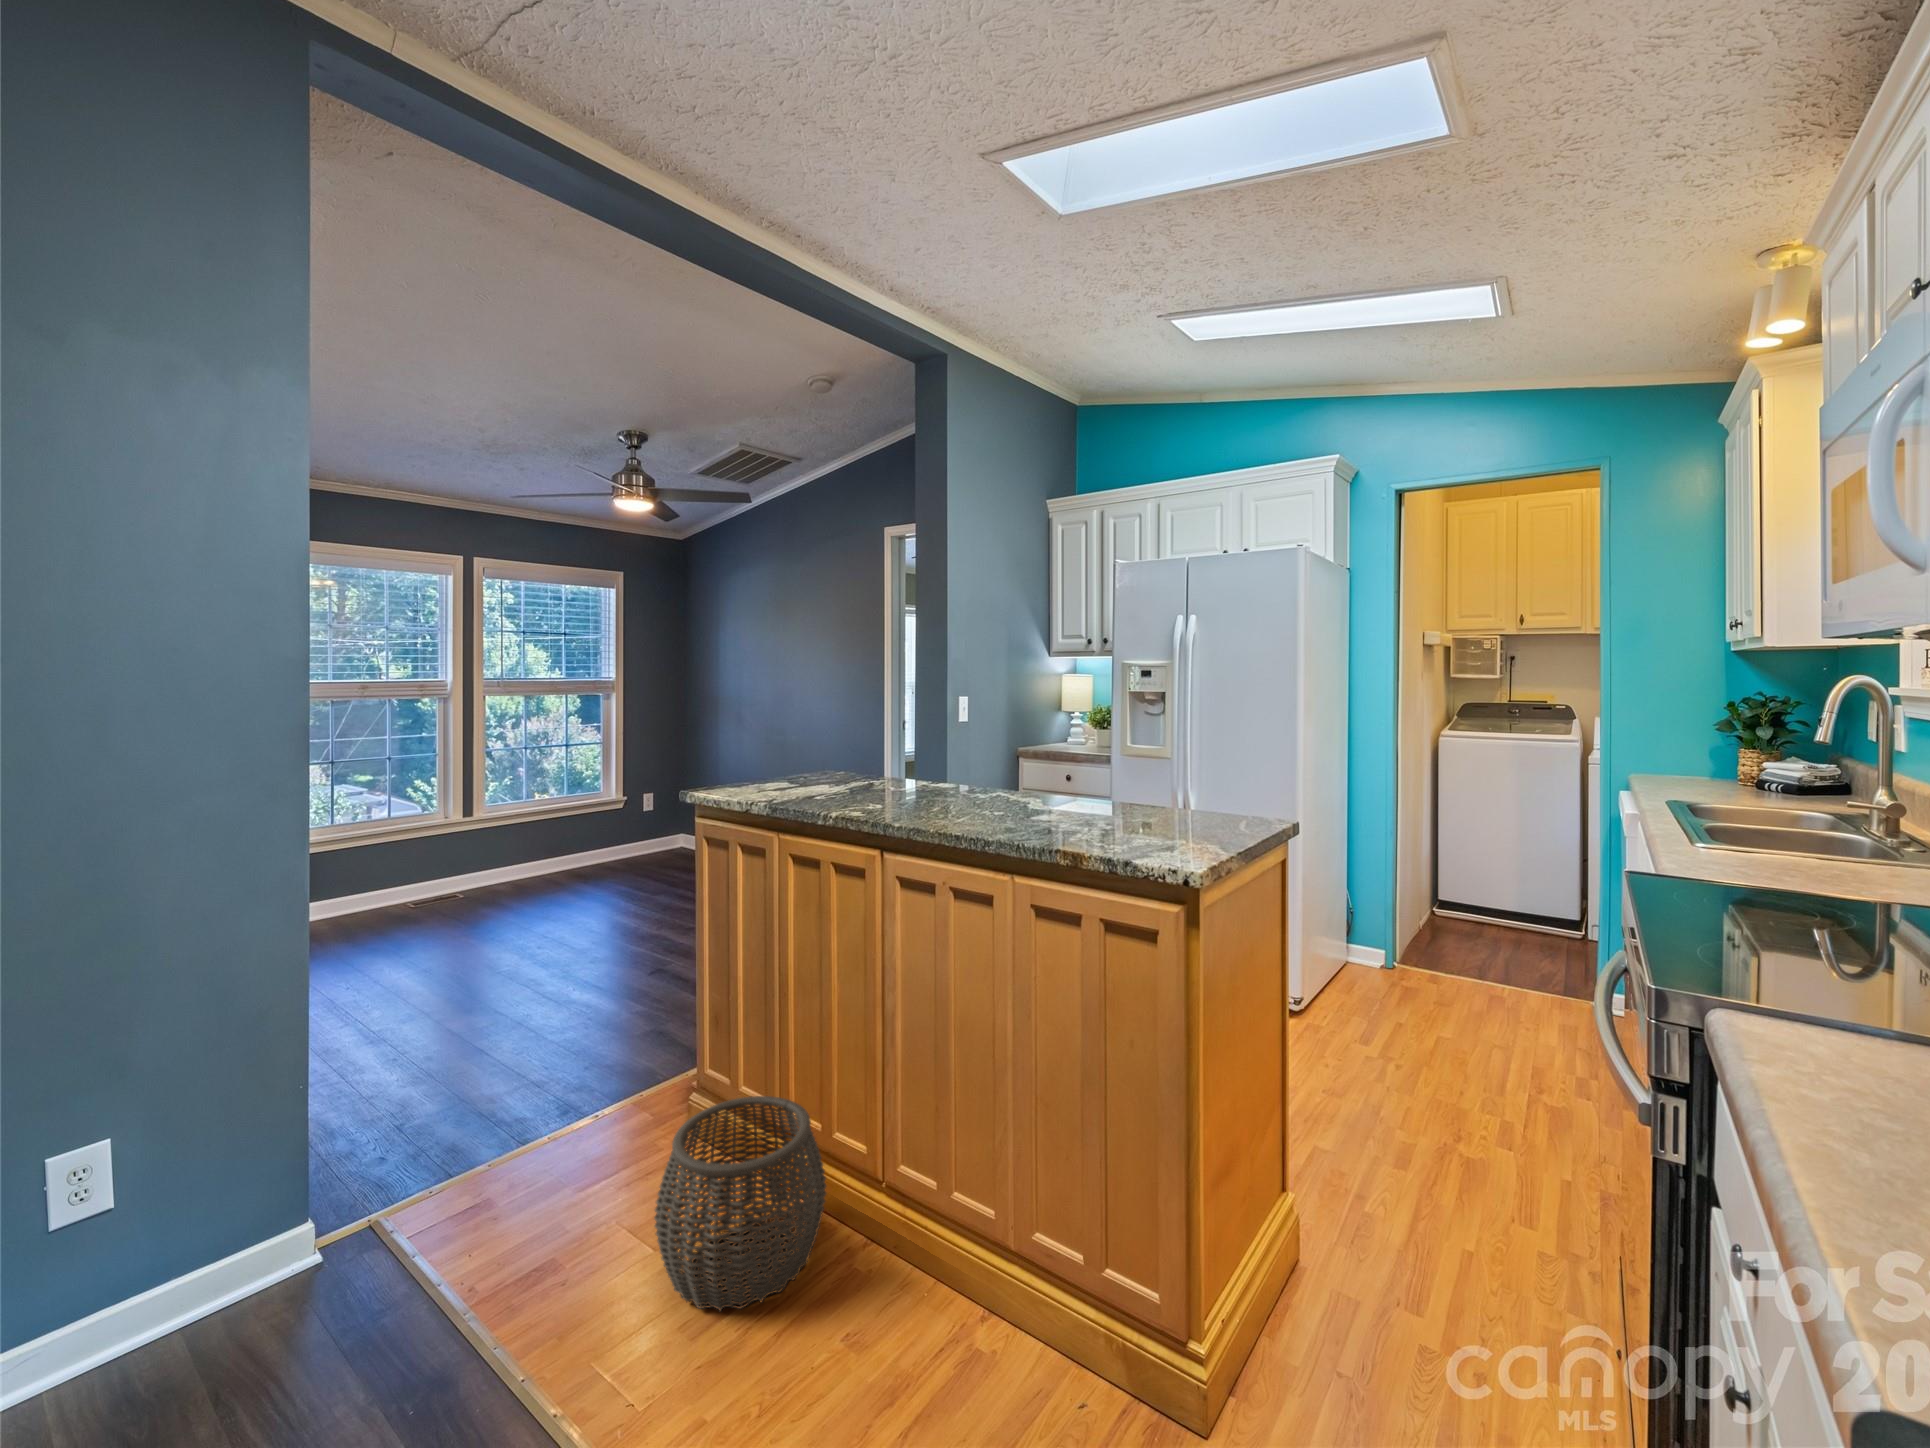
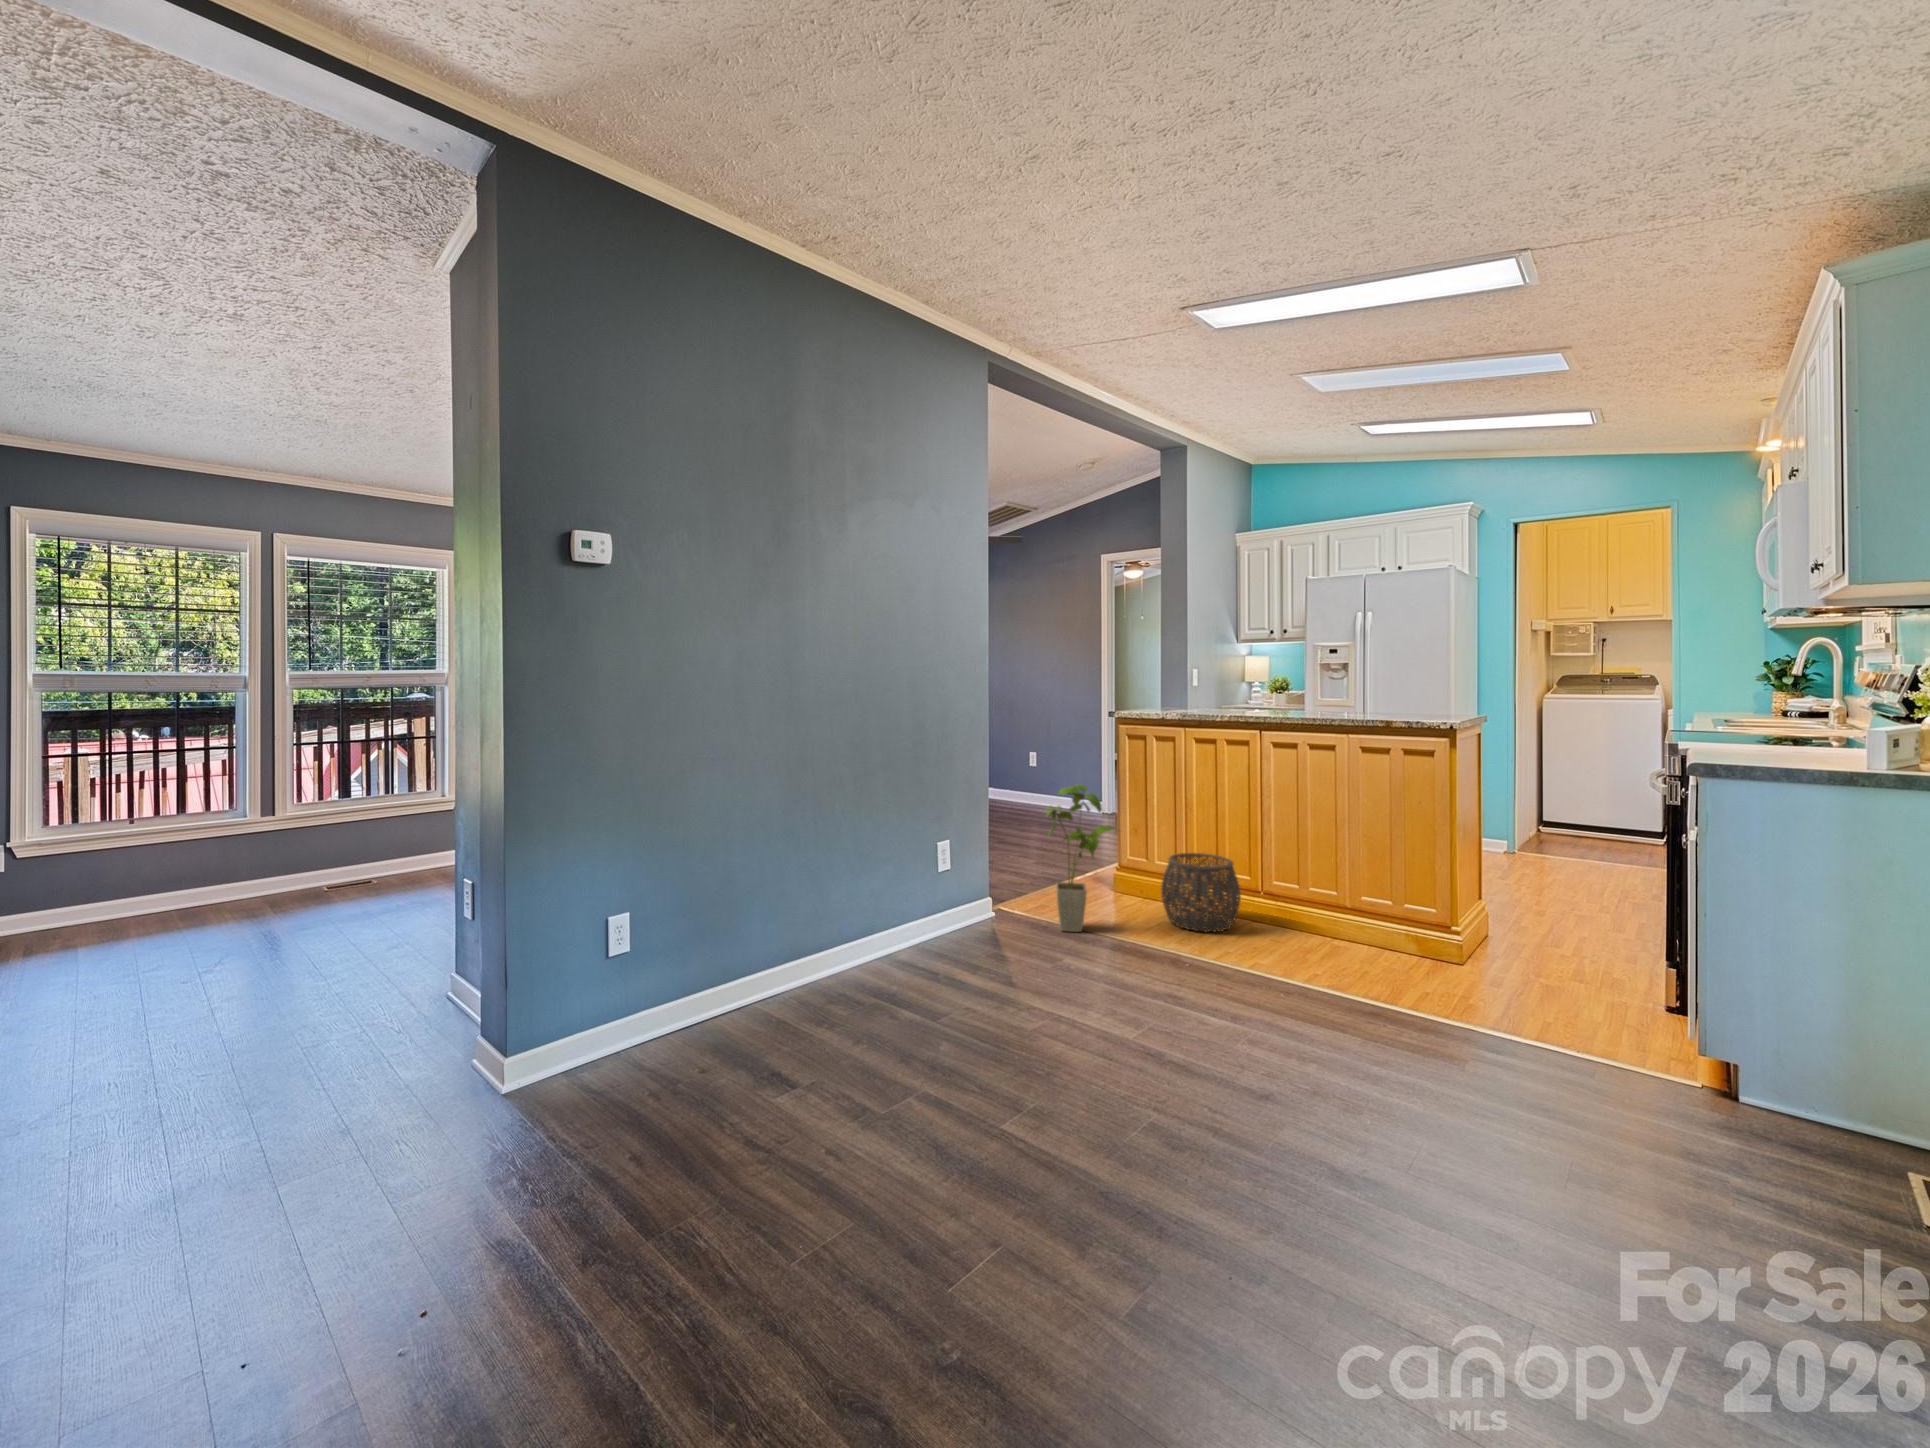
house plant: none [341,991,559,1335] -> present [1044,784,1115,932]

